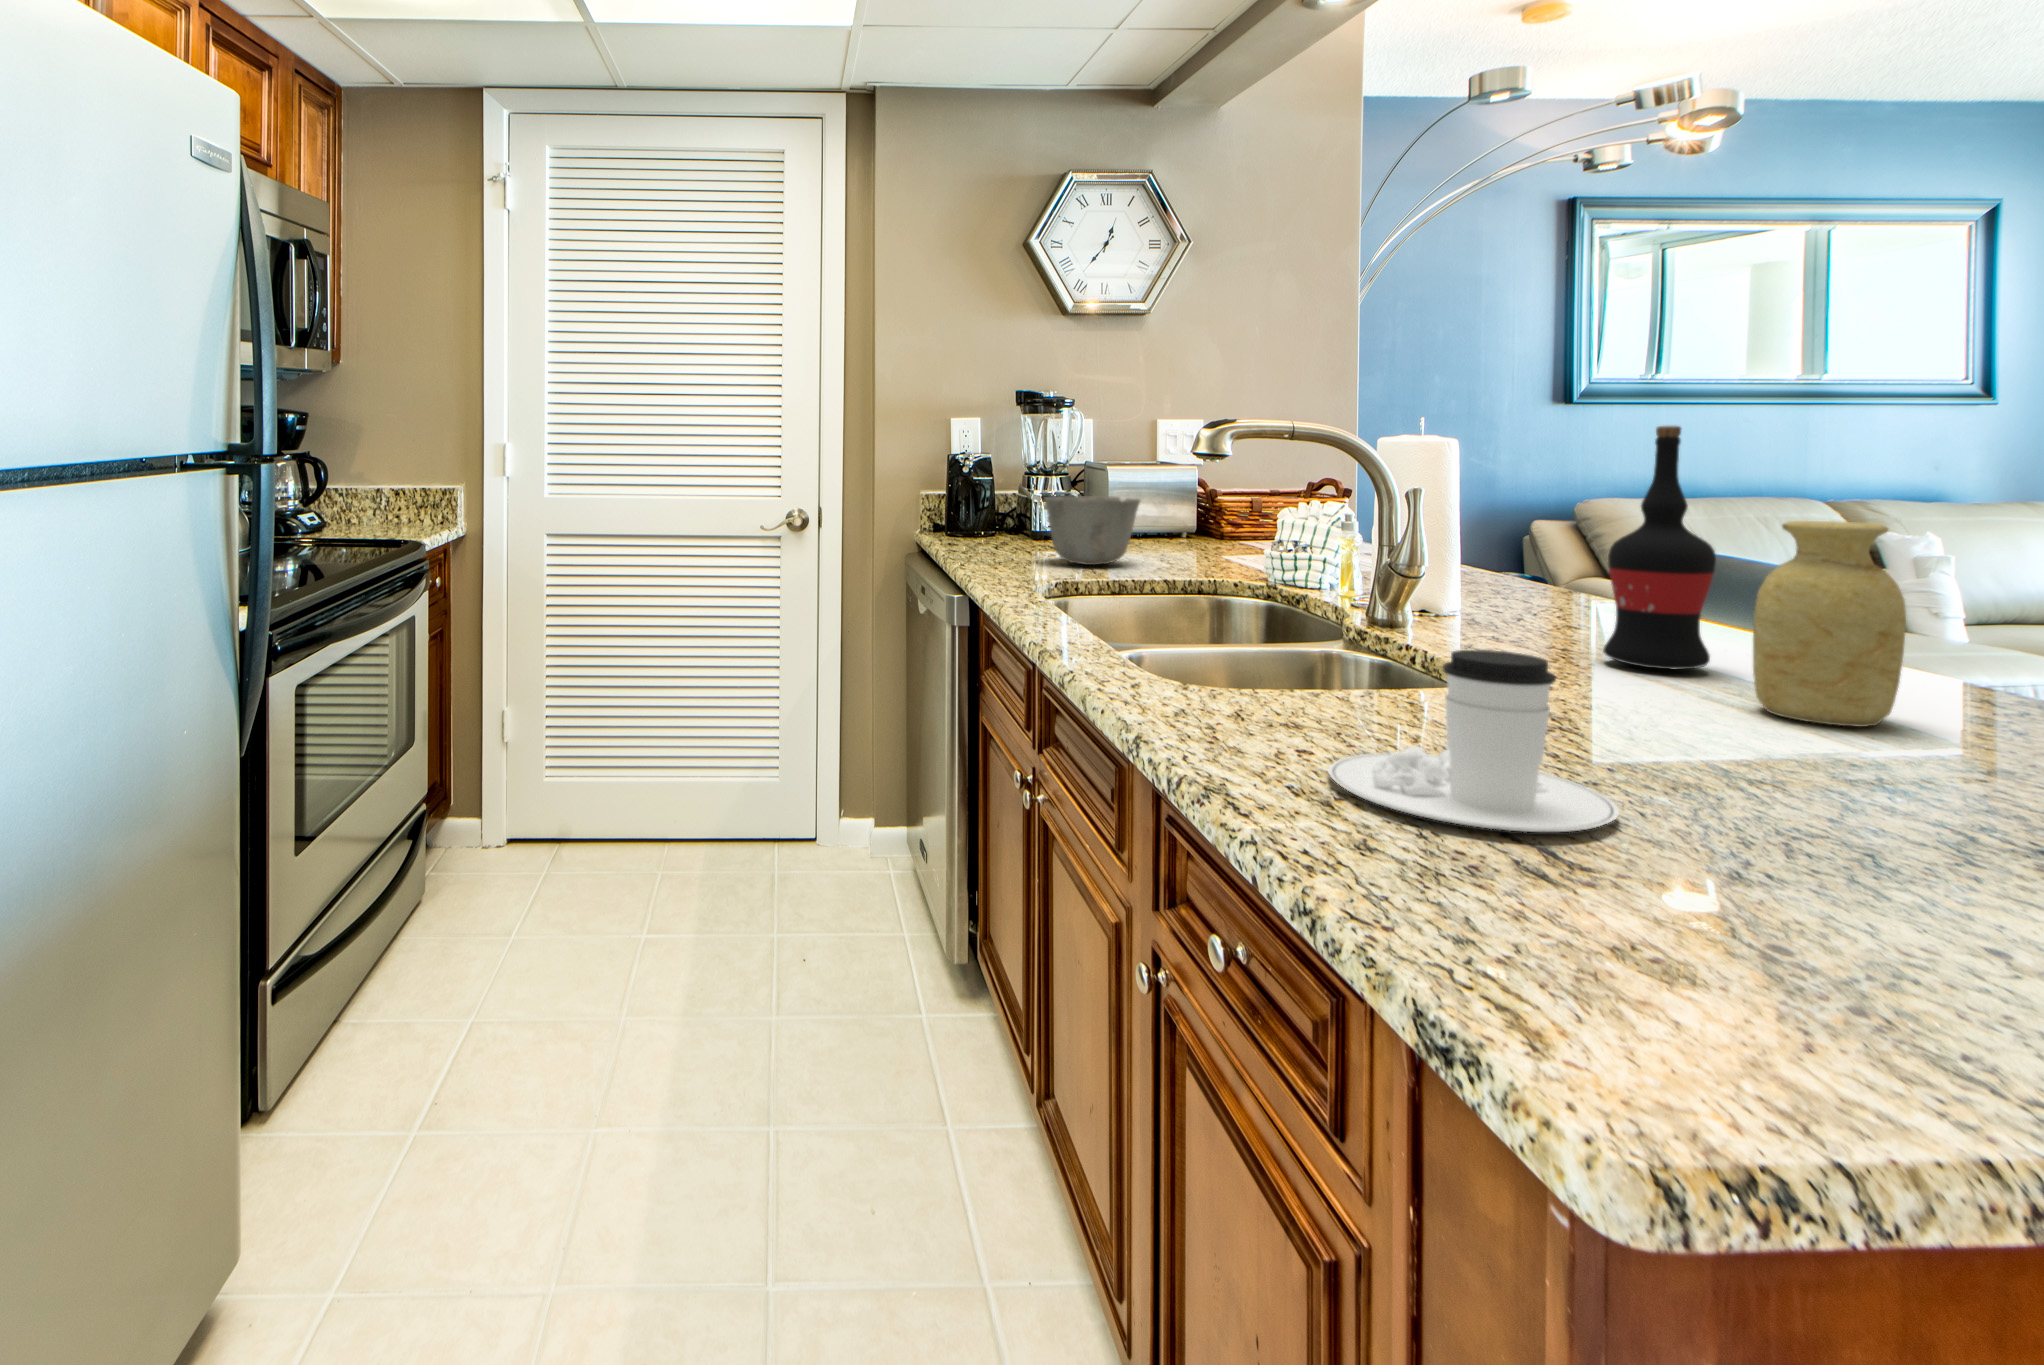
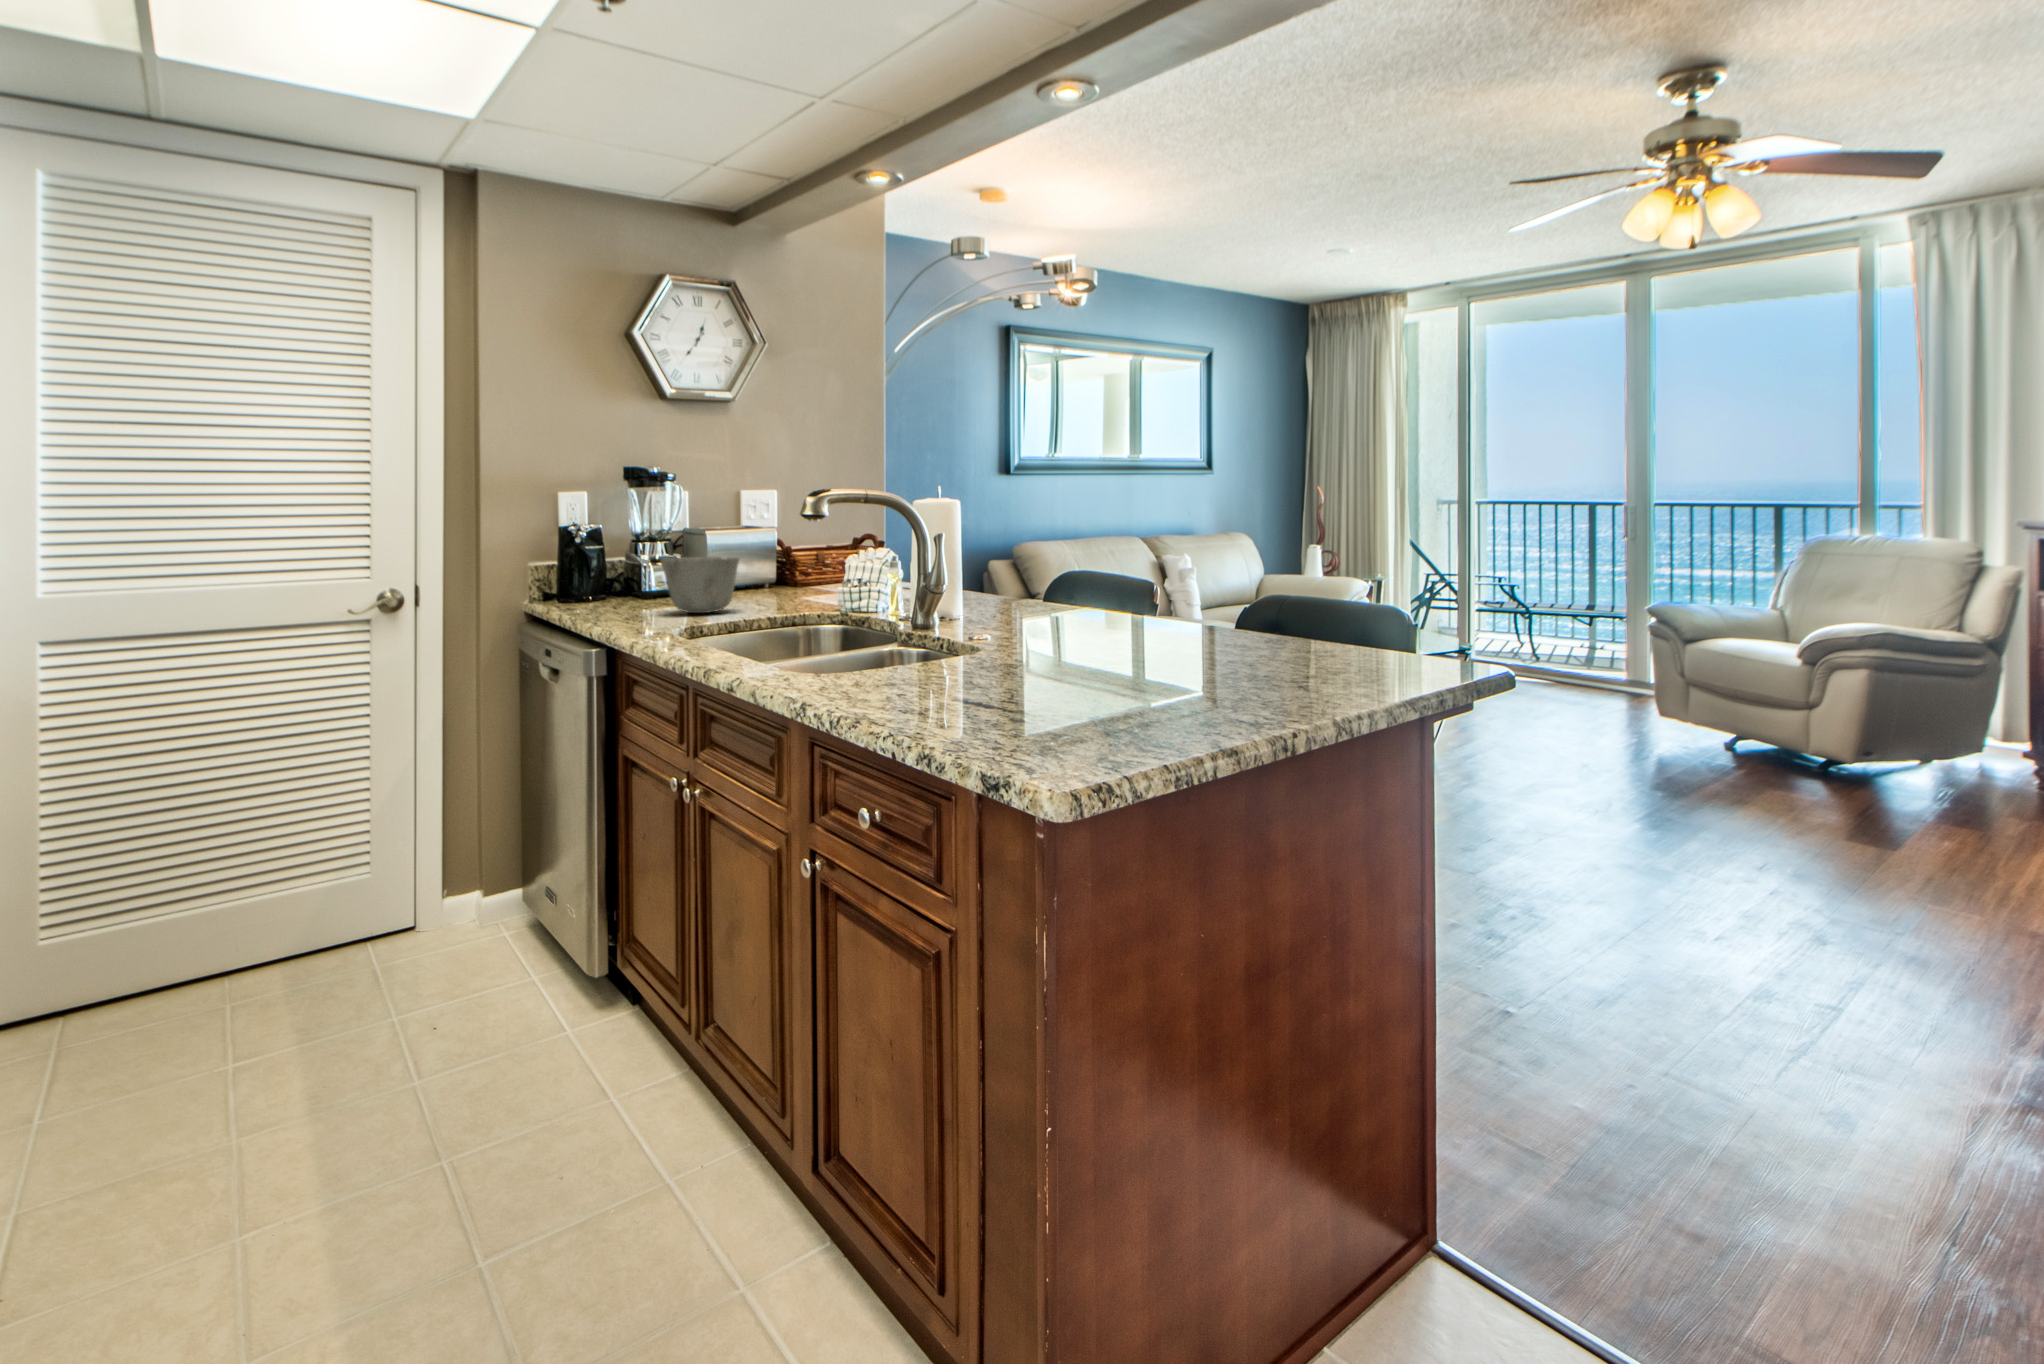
wine bottle: present [1603,426,1716,669] -> none [1042,492,1093,637]
vase: present [1753,521,1906,727] -> none [1109,543,1168,652]
coffee cup: present [1328,650,1619,832] -> none [917,617,1055,711]

